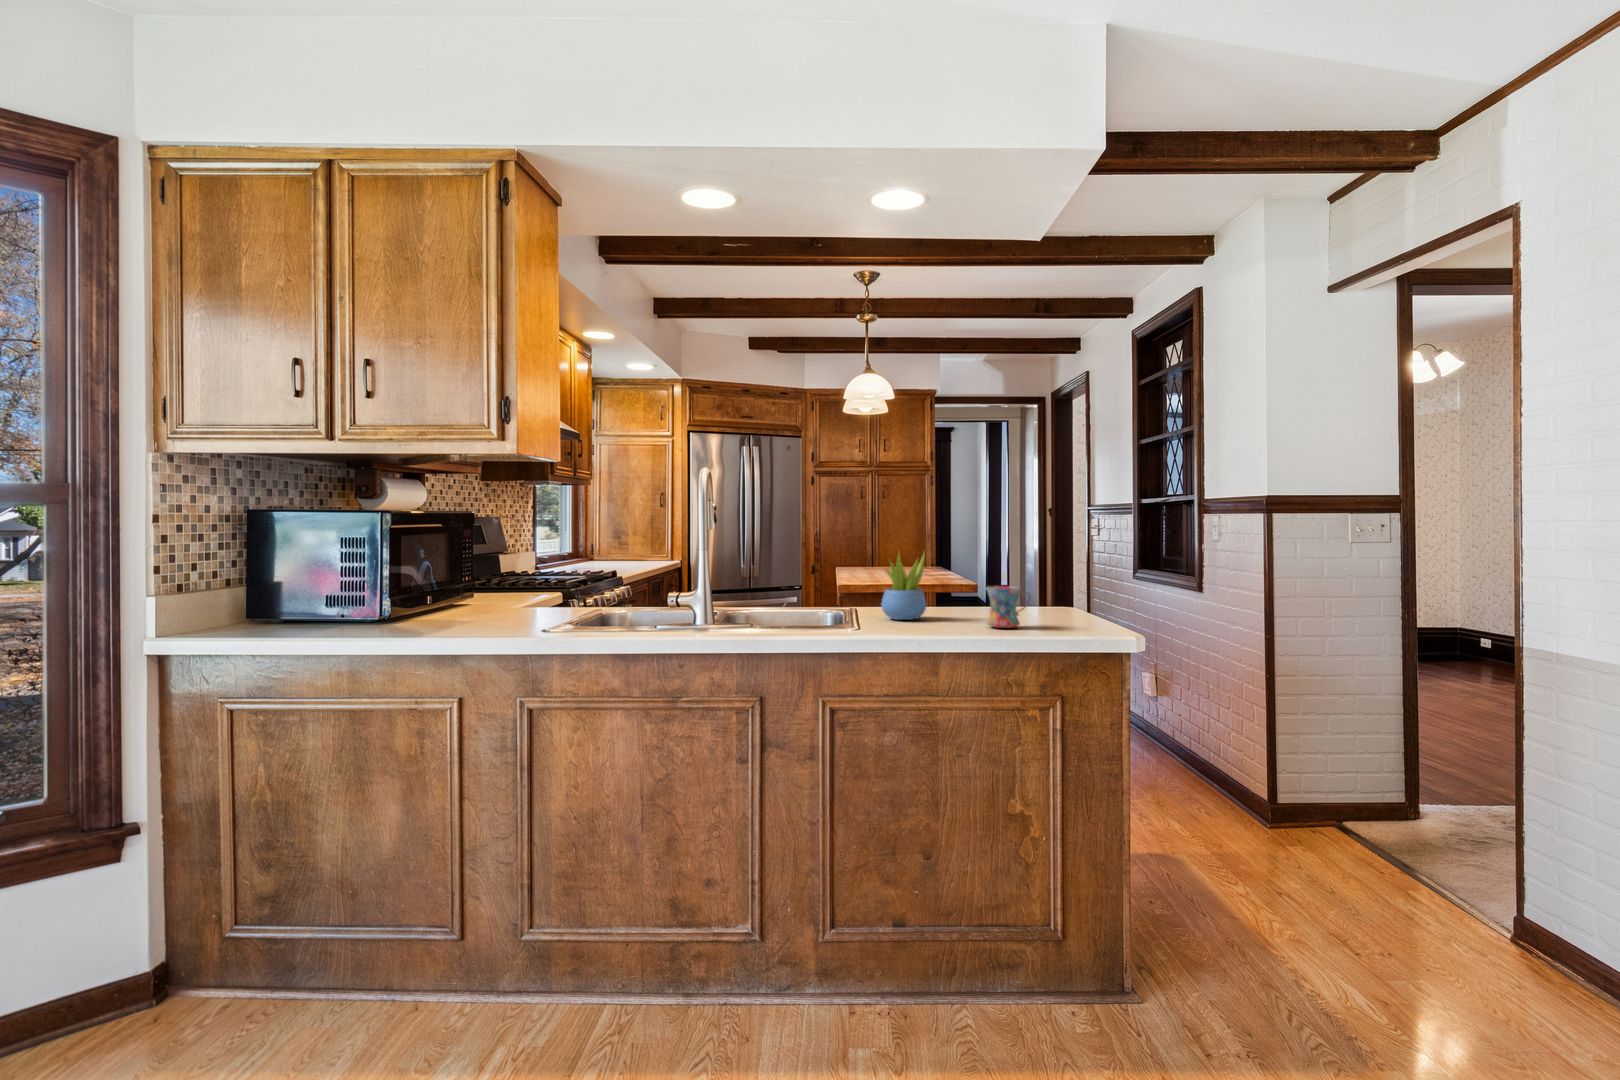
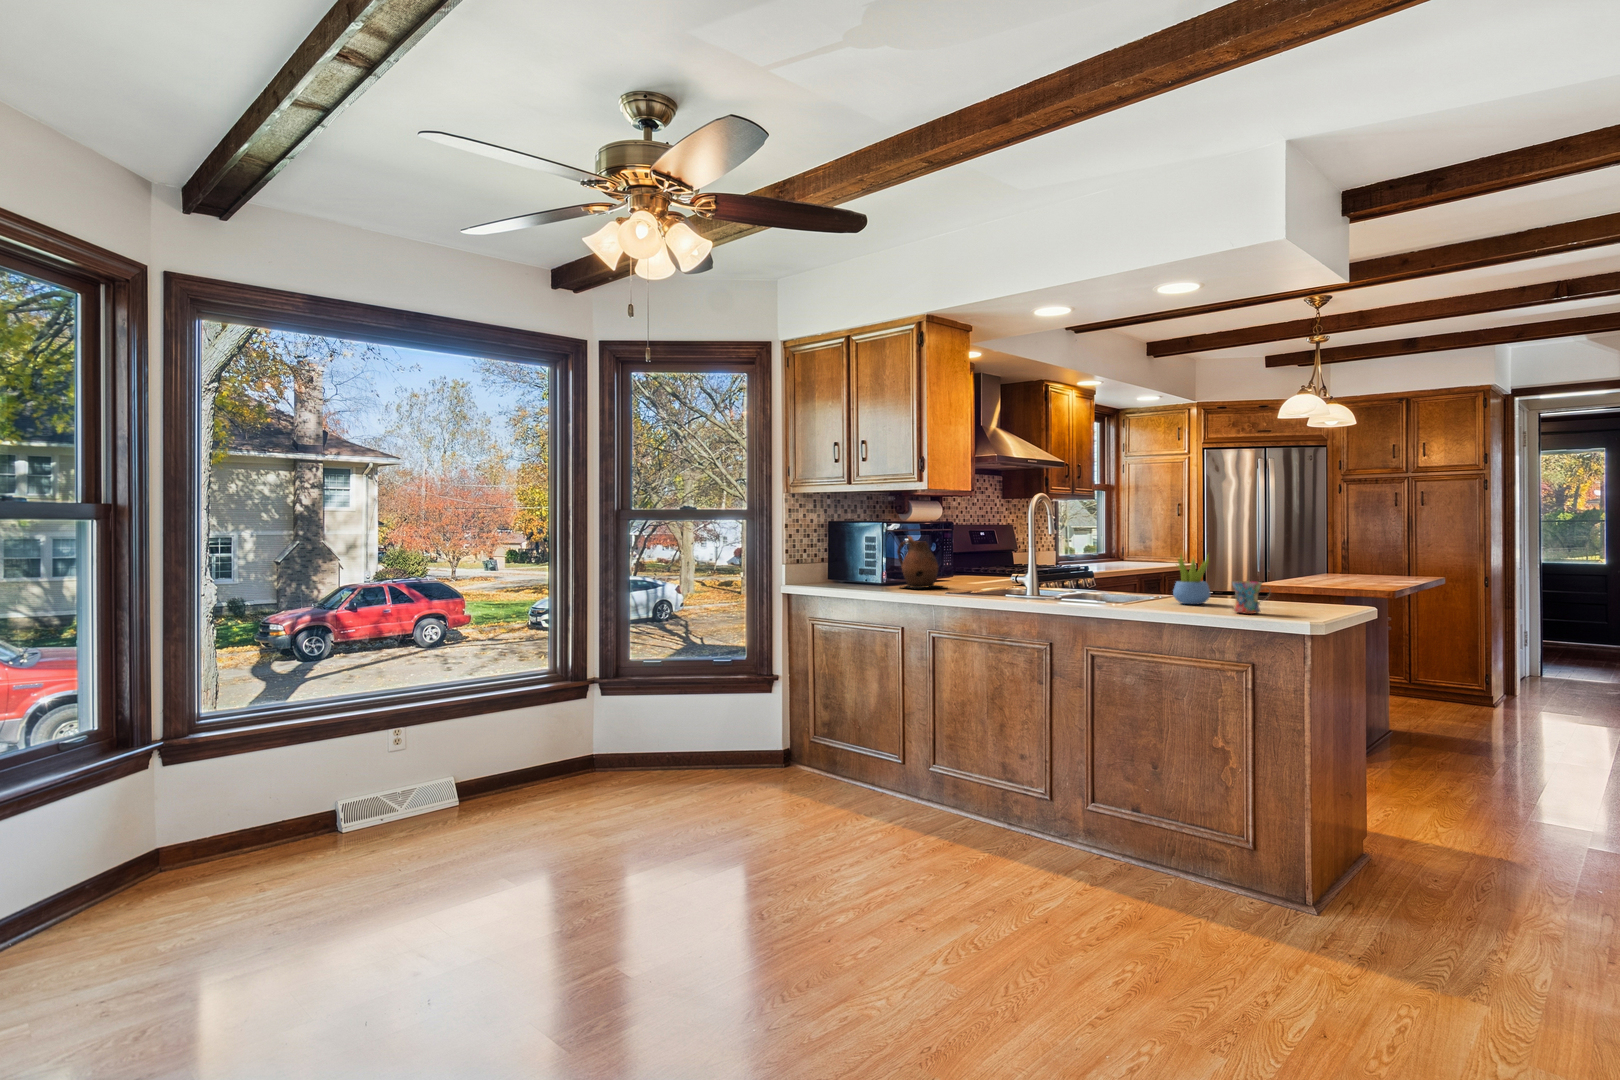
ceramic pitcher: none [423,533,517,627] -> present [897,536,940,588]

